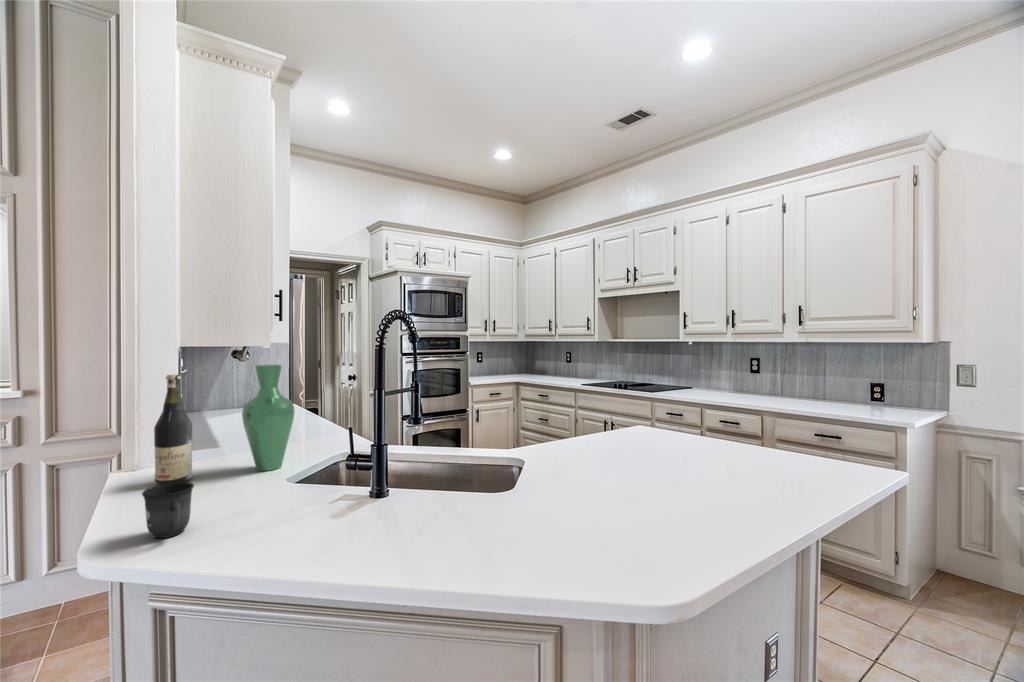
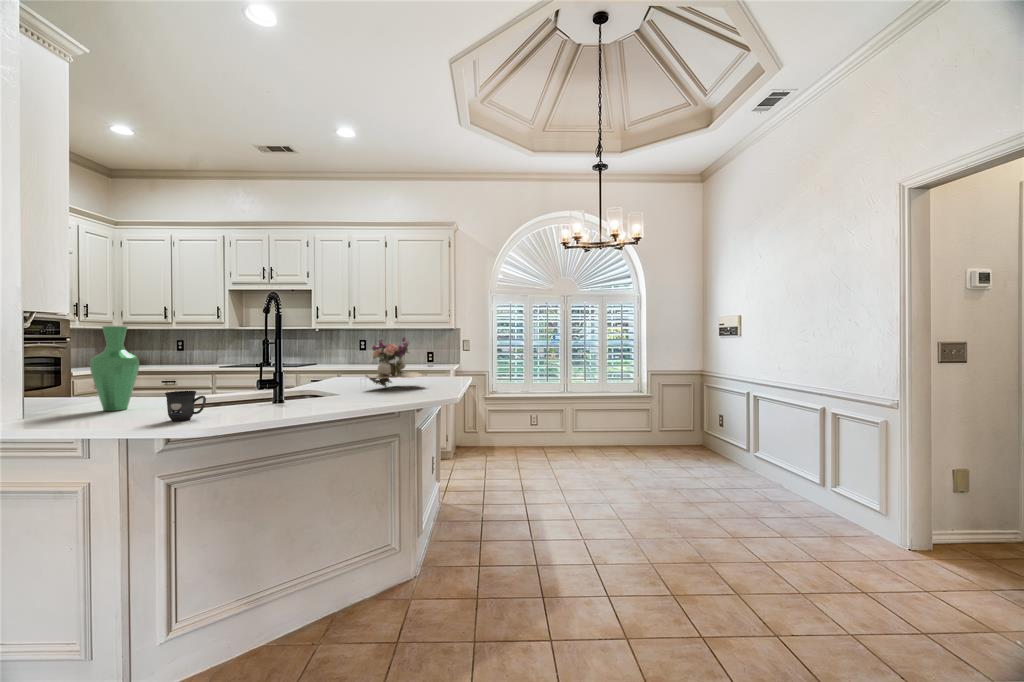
wine bottle: present [154,374,192,485] -> none [35,330,71,422]
flower arrangement: none [578,381,727,497] -> present [366,337,427,387]

